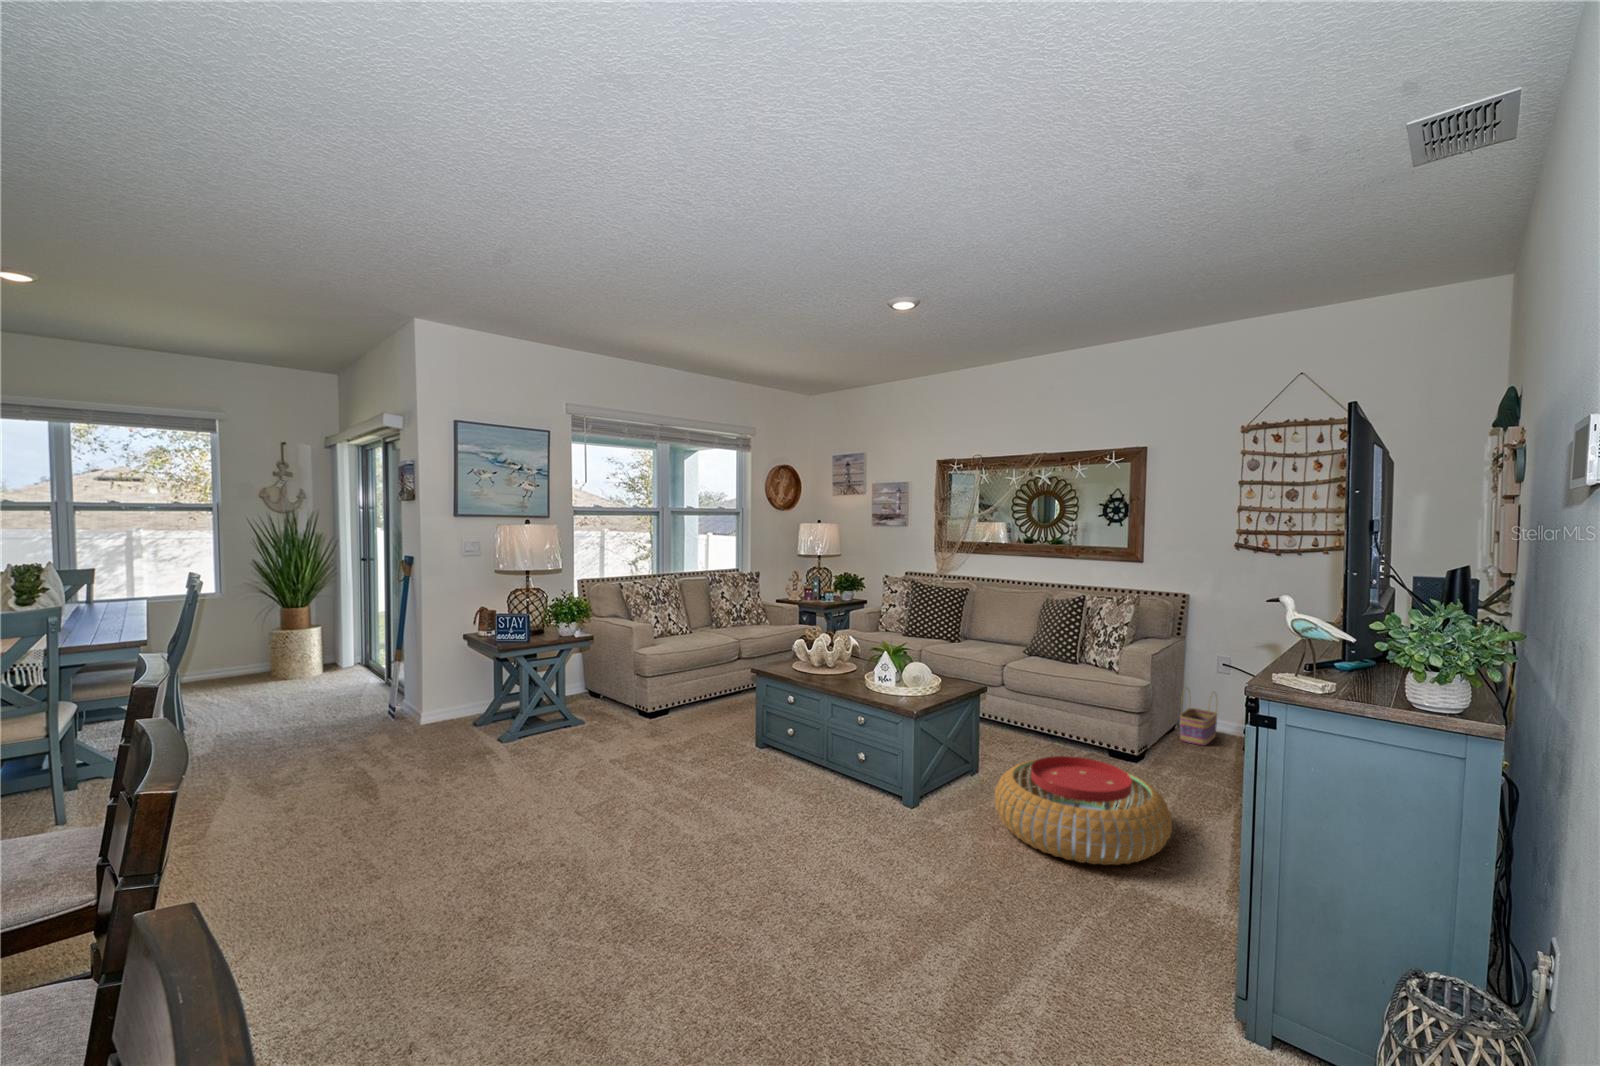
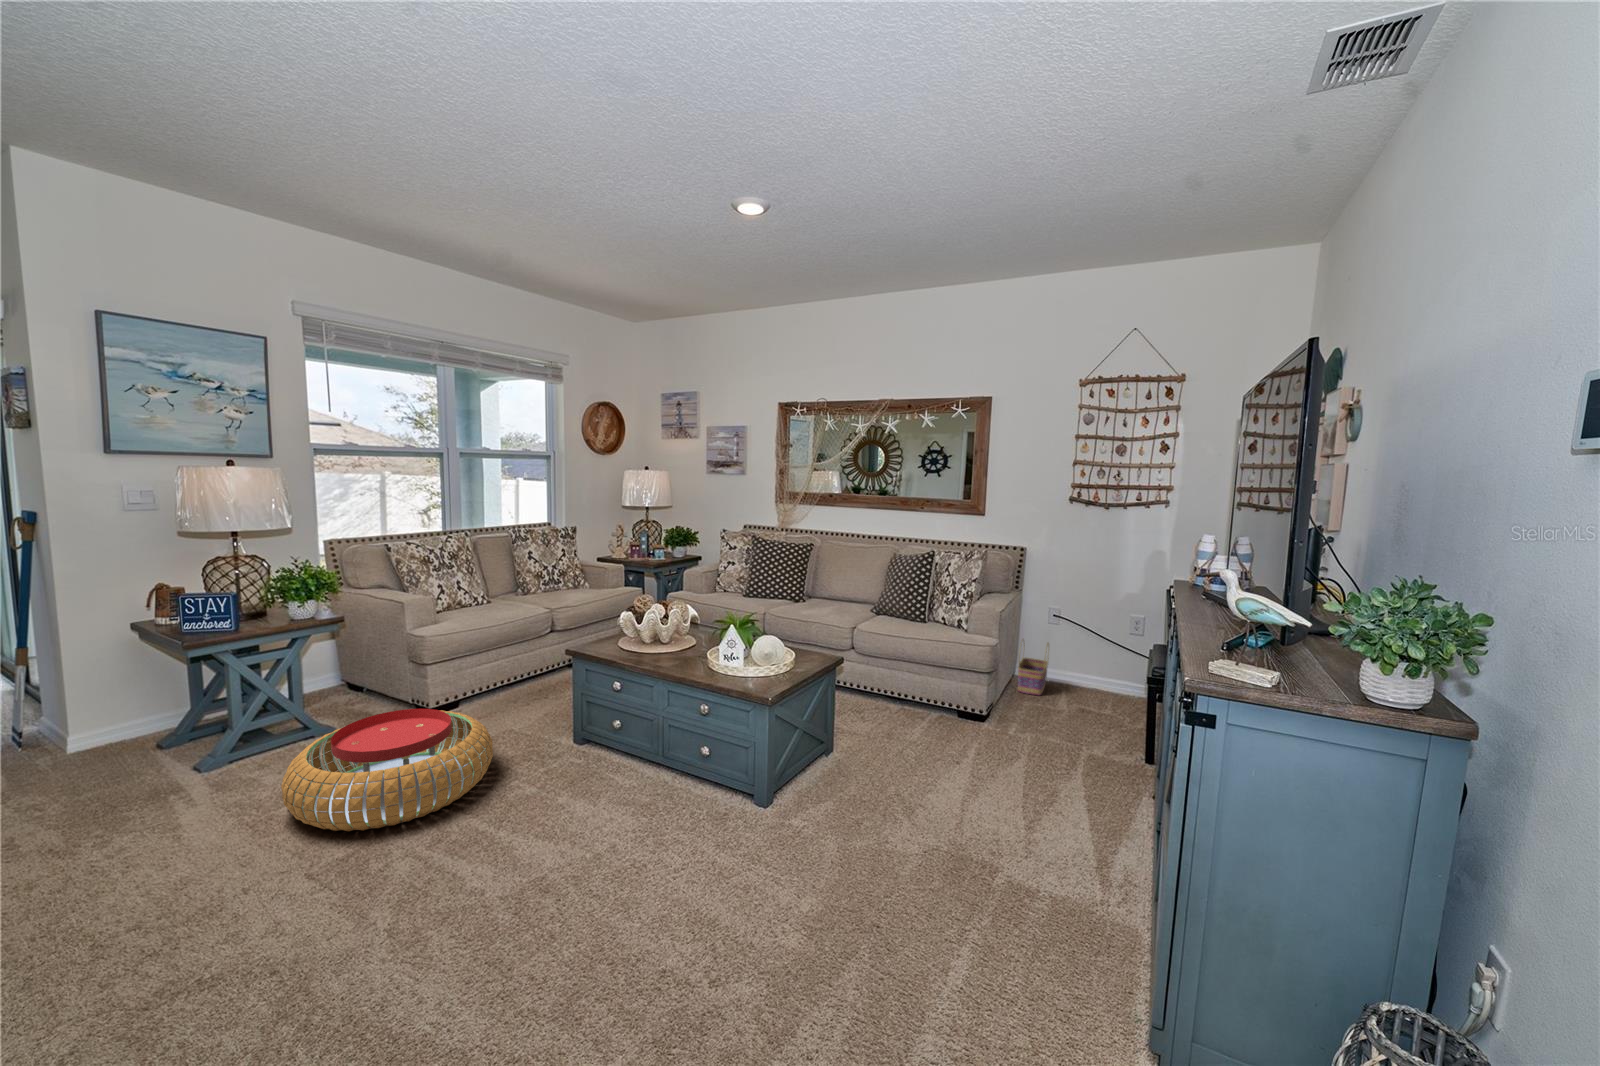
pouf: present [995,756,1172,865] -> present [281,709,493,831]

